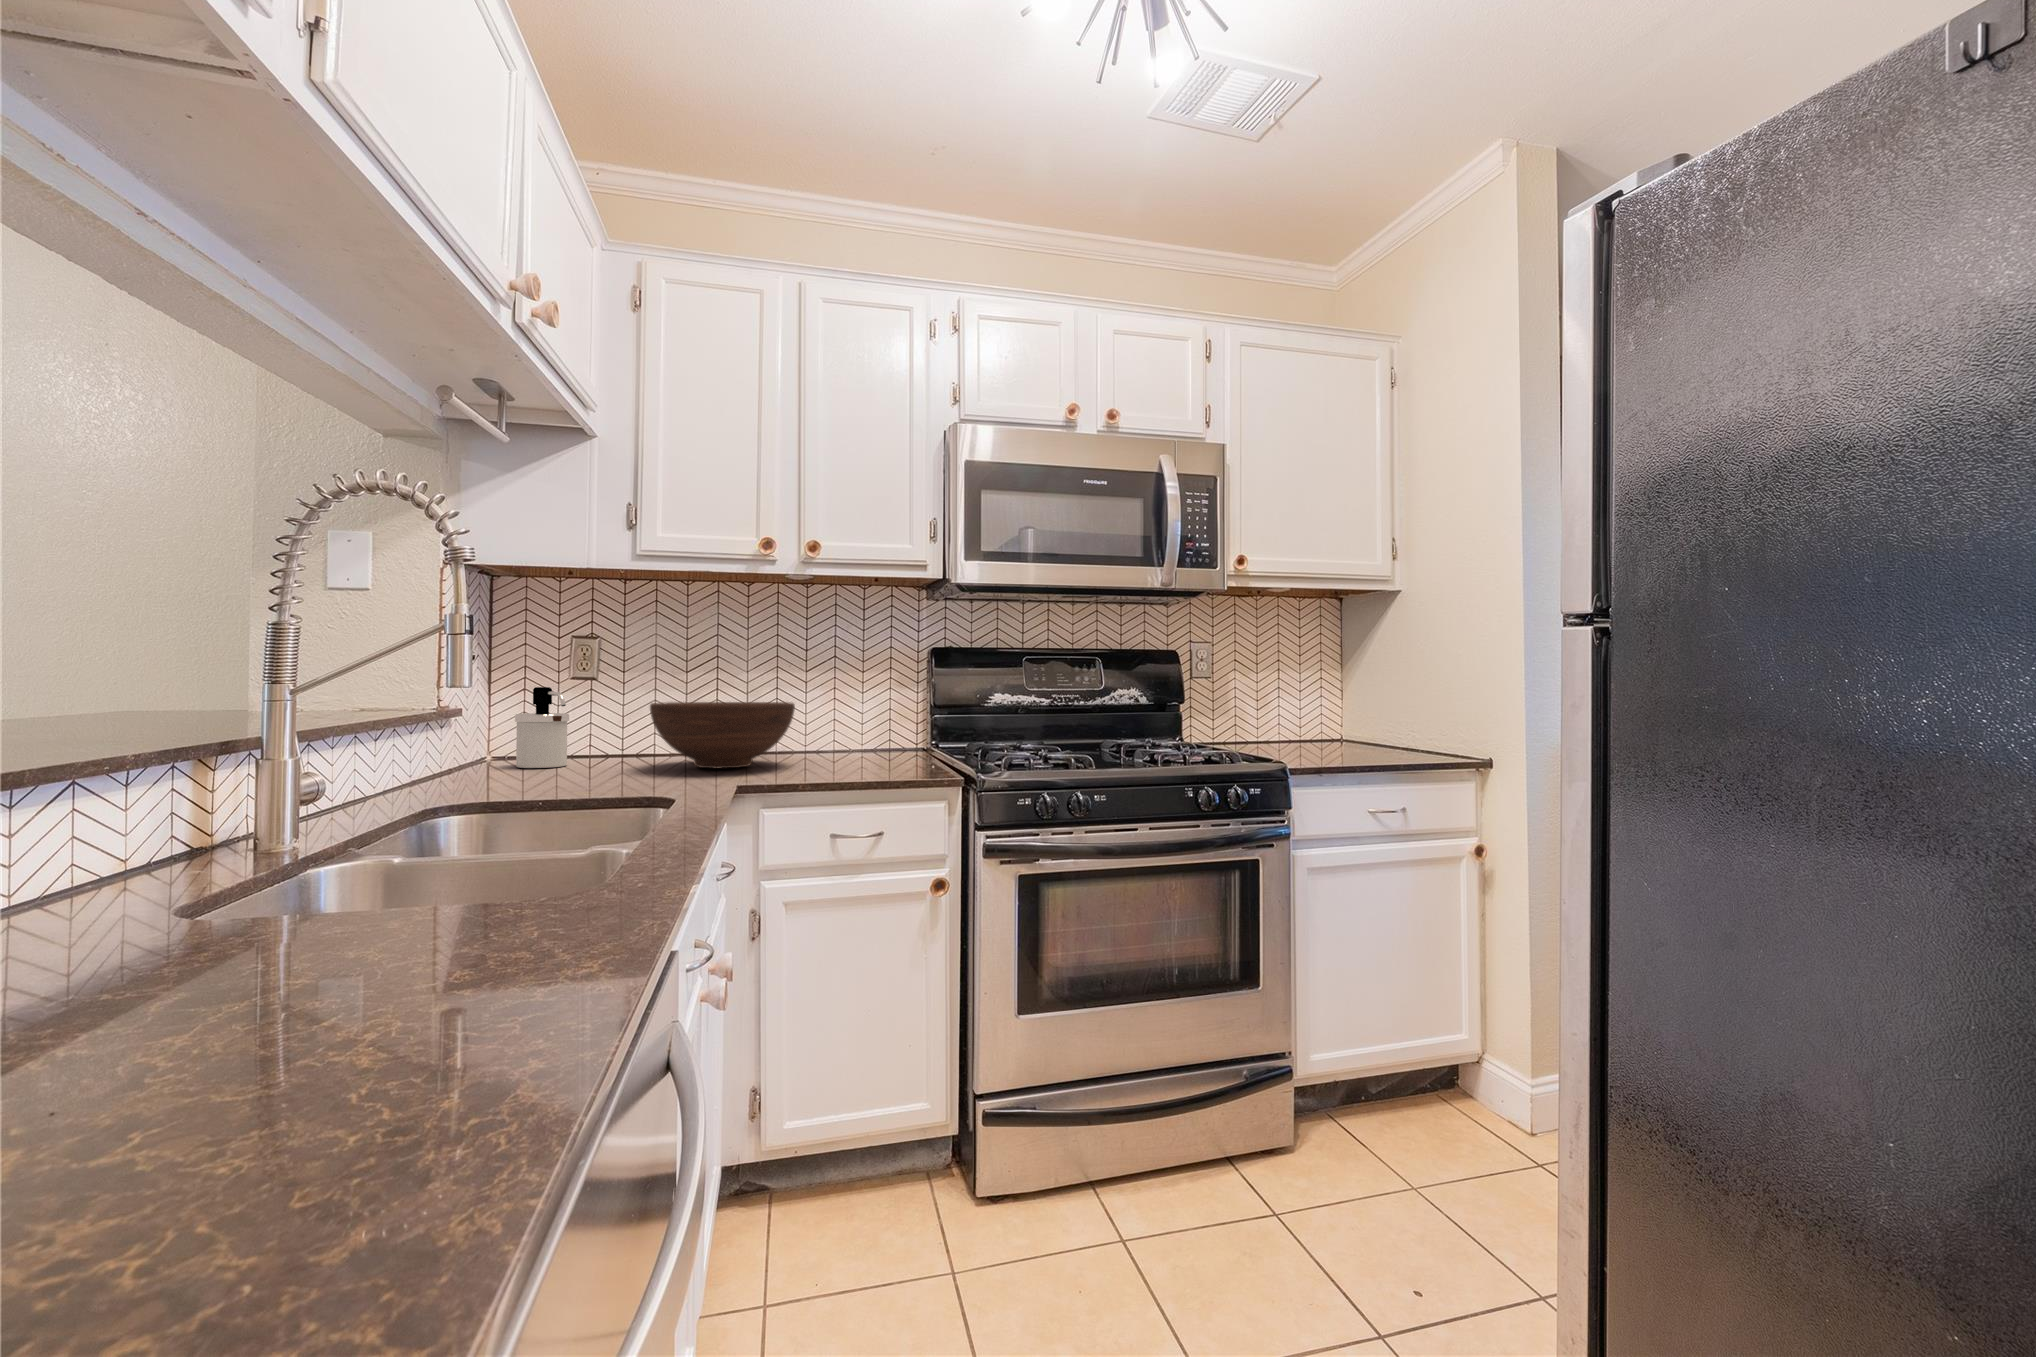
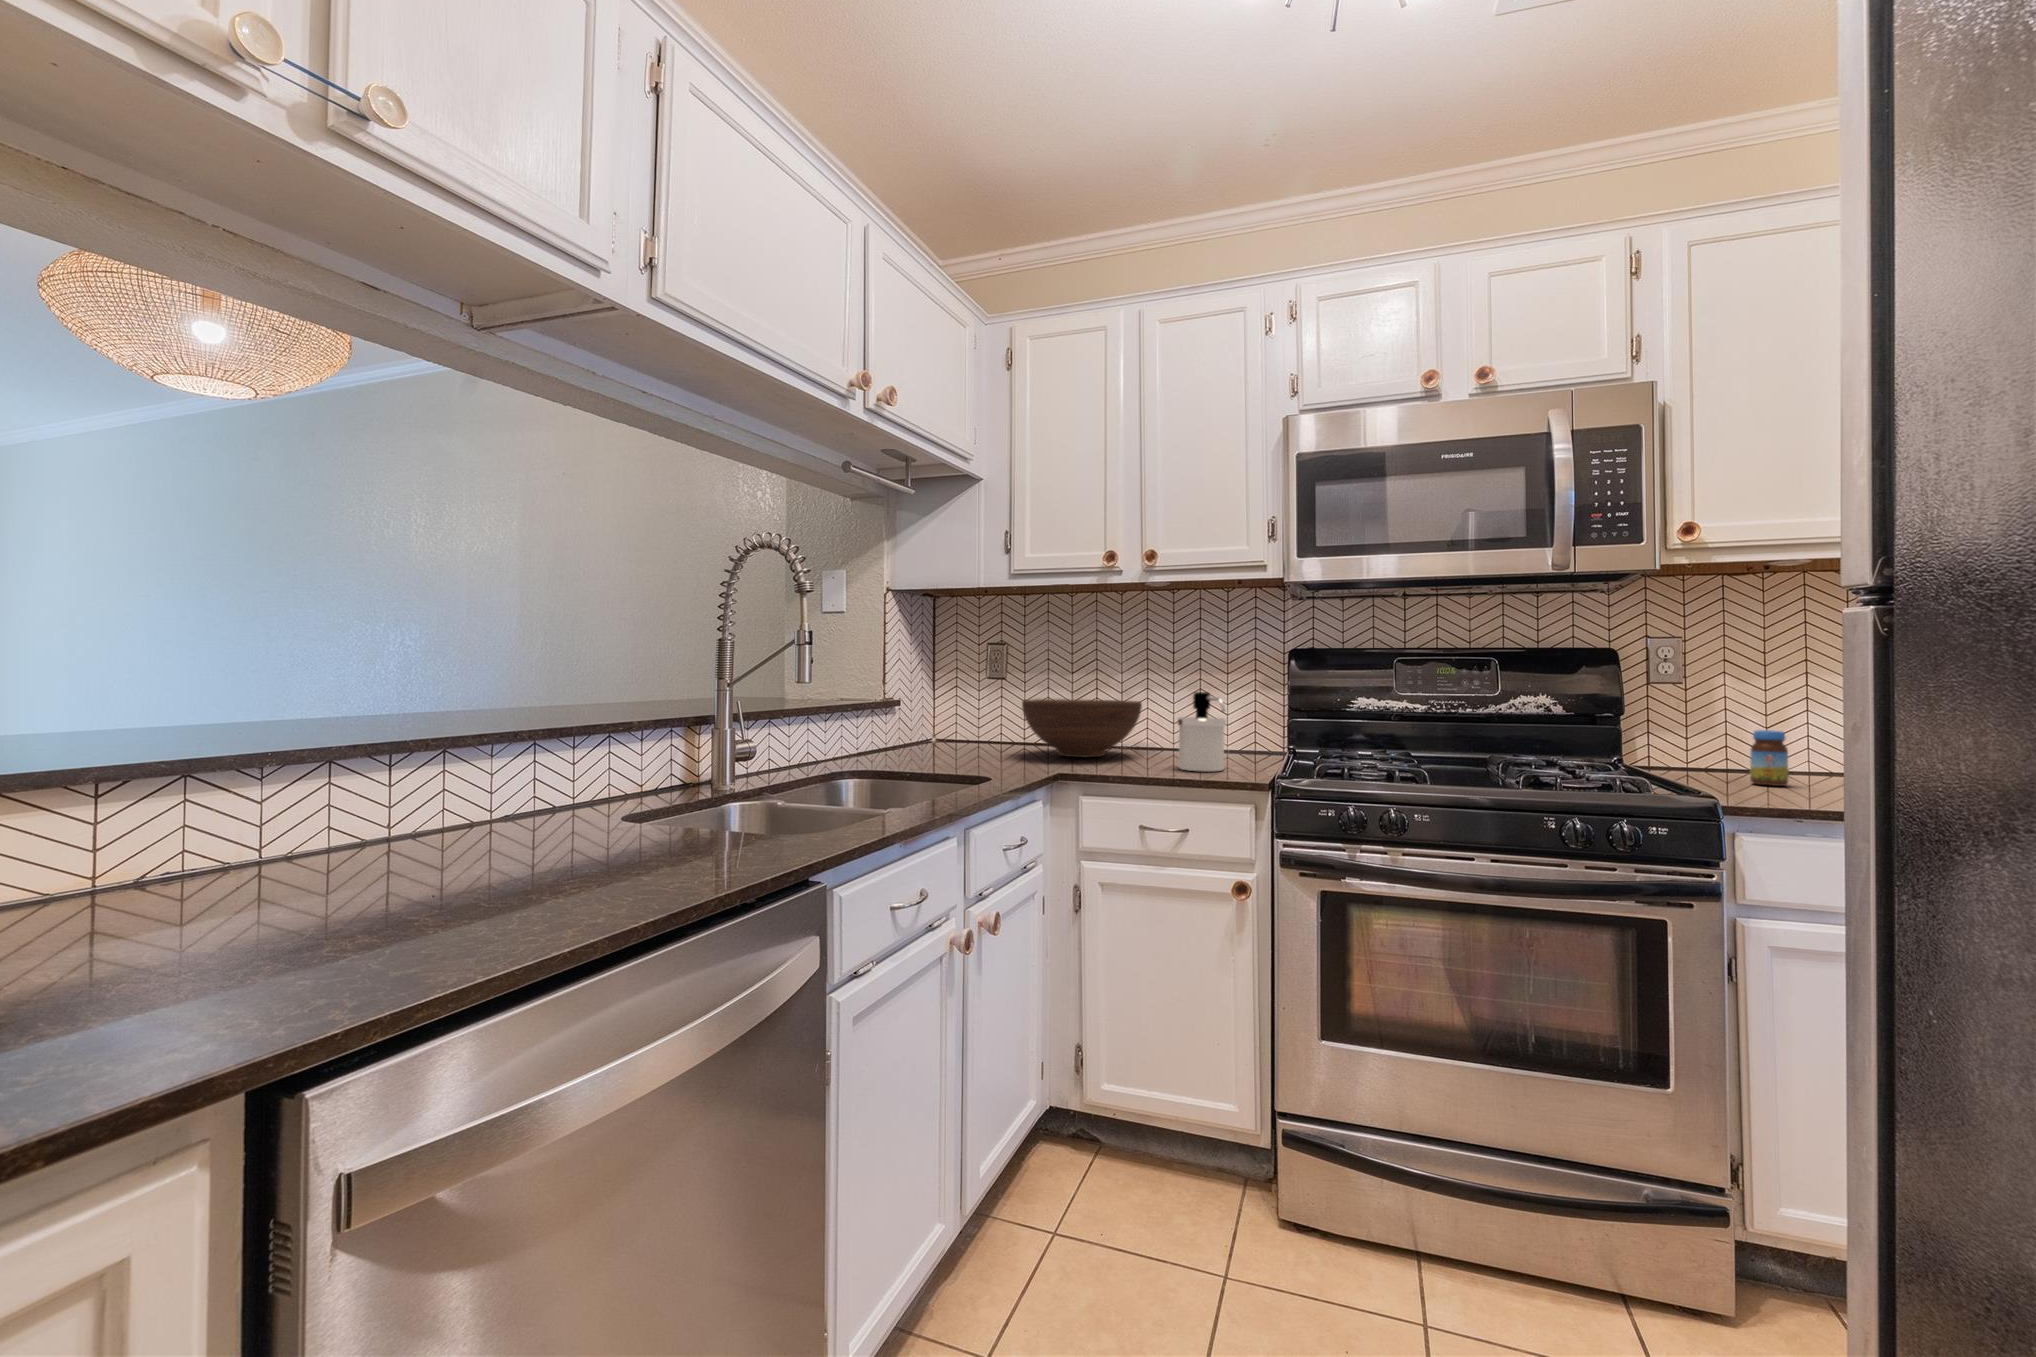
soap dispenser: present [515,687,569,768] -> present [1177,692,1226,772]
jar: none [1270,714,1291,755] -> present [1750,730,1788,786]

